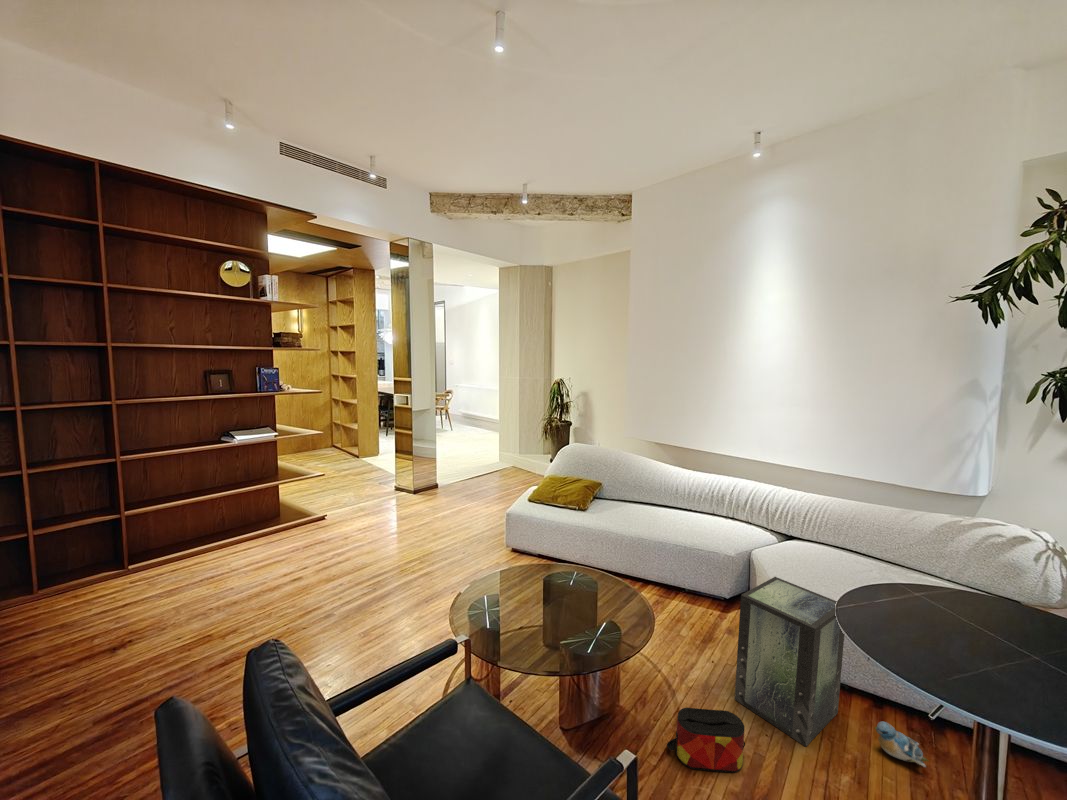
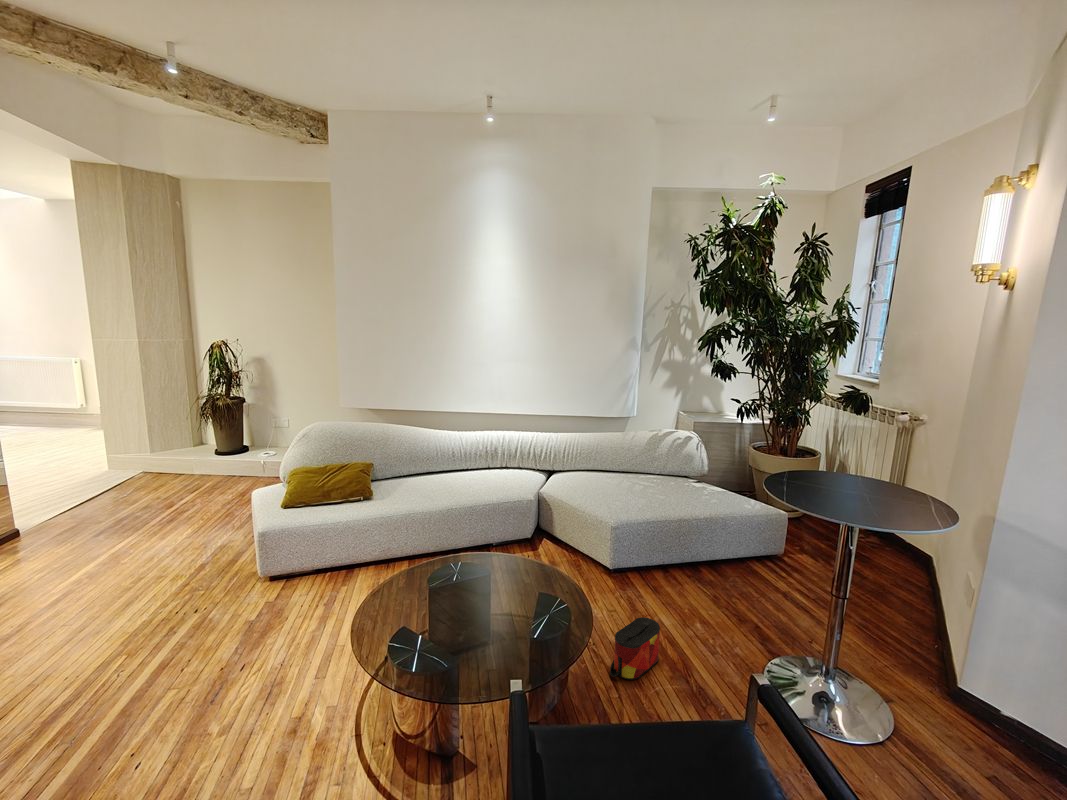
storage box: present [735,577,844,747] -> none [607,501,673,618]
plush toy: present [875,721,929,767] -> none [692,574,720,595]

